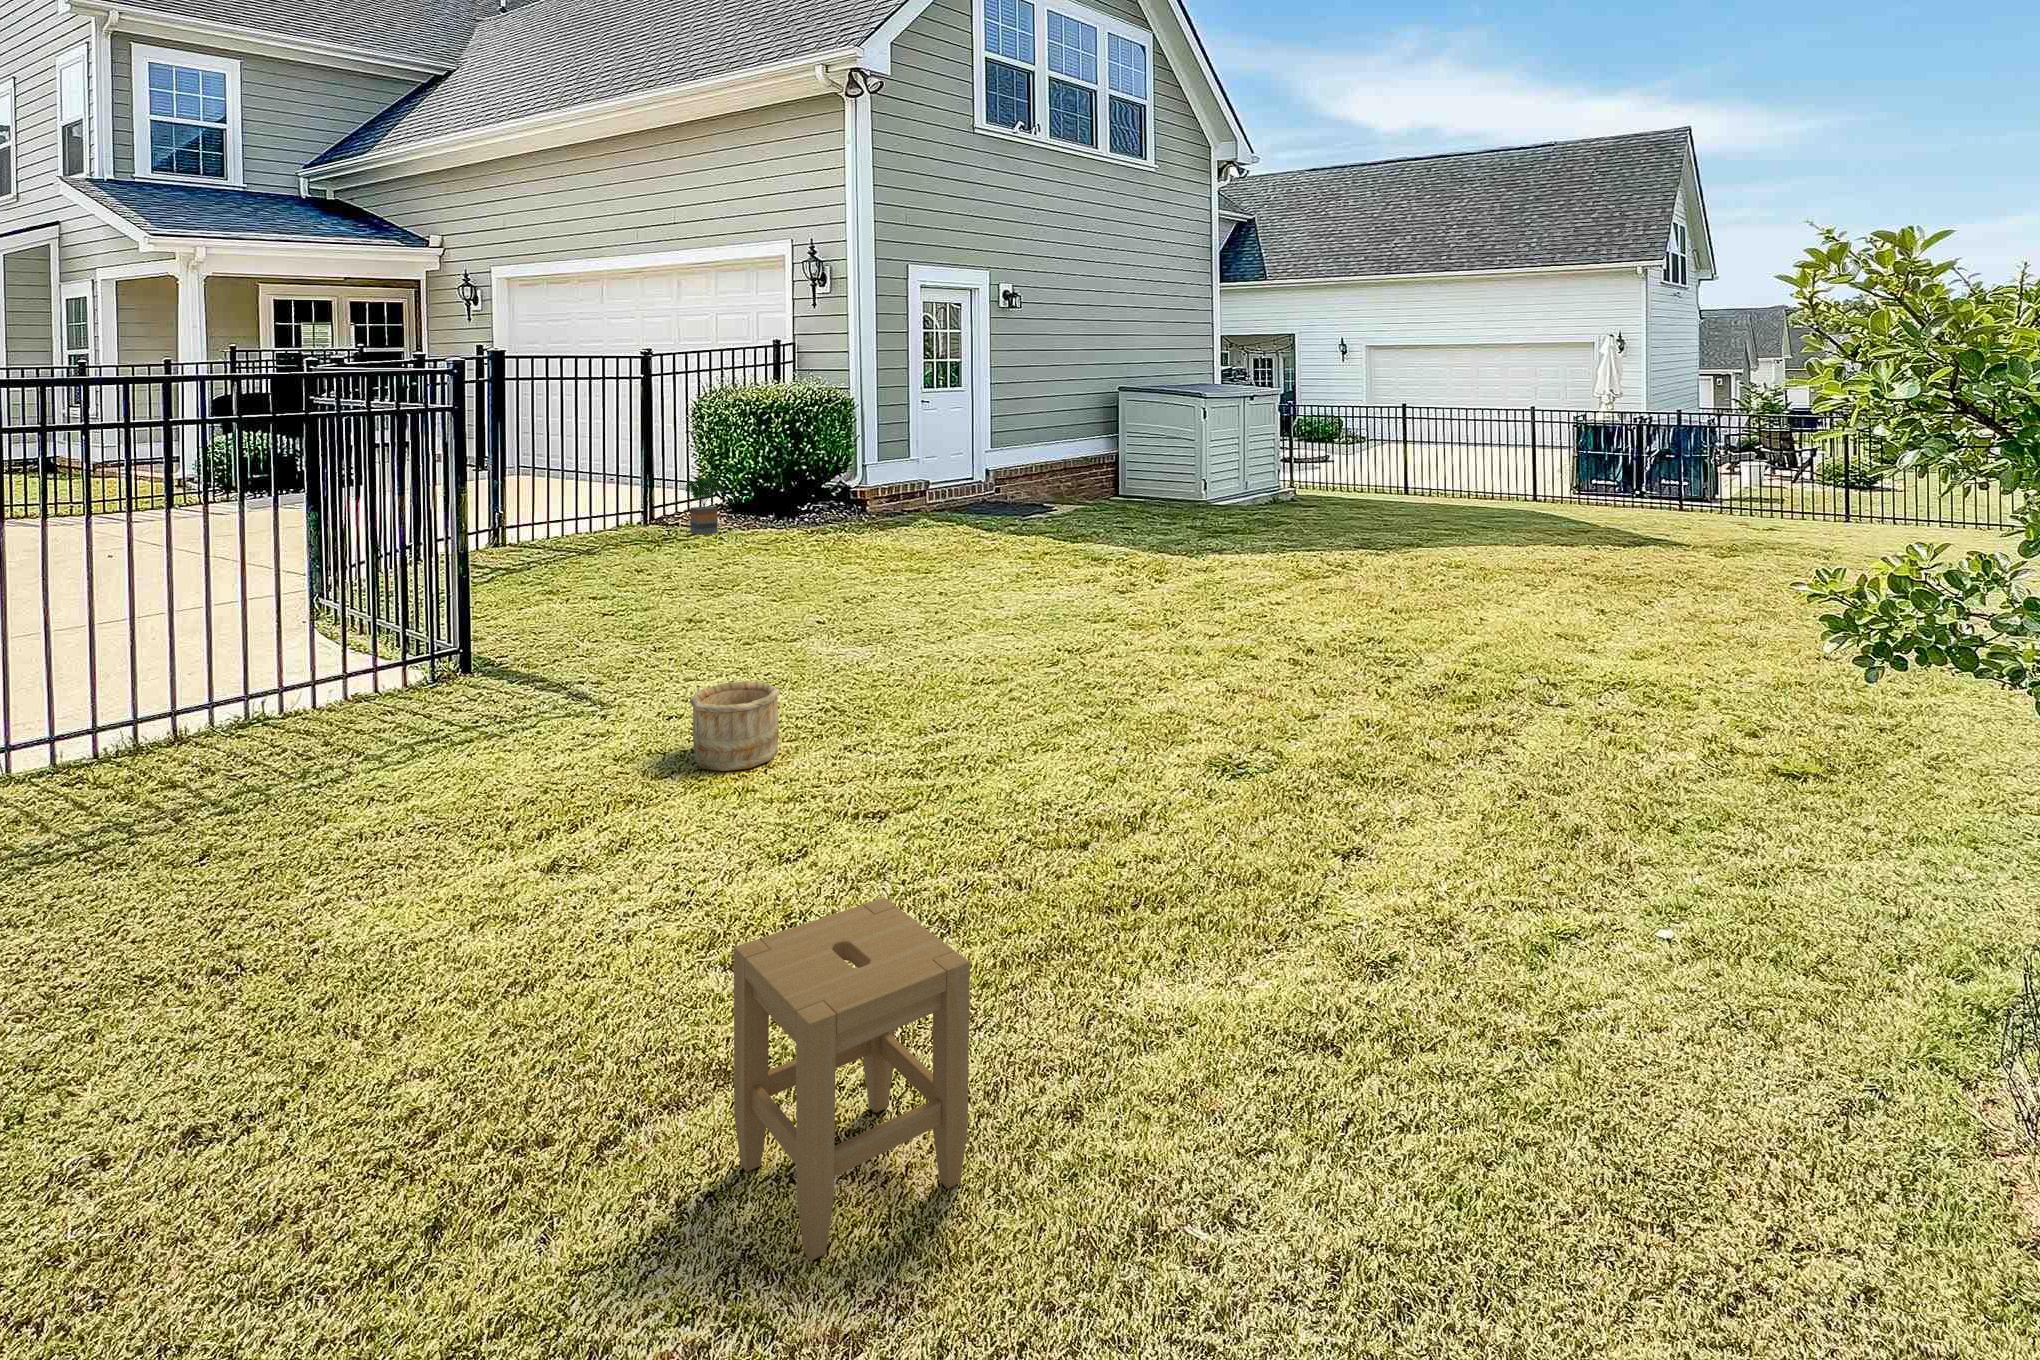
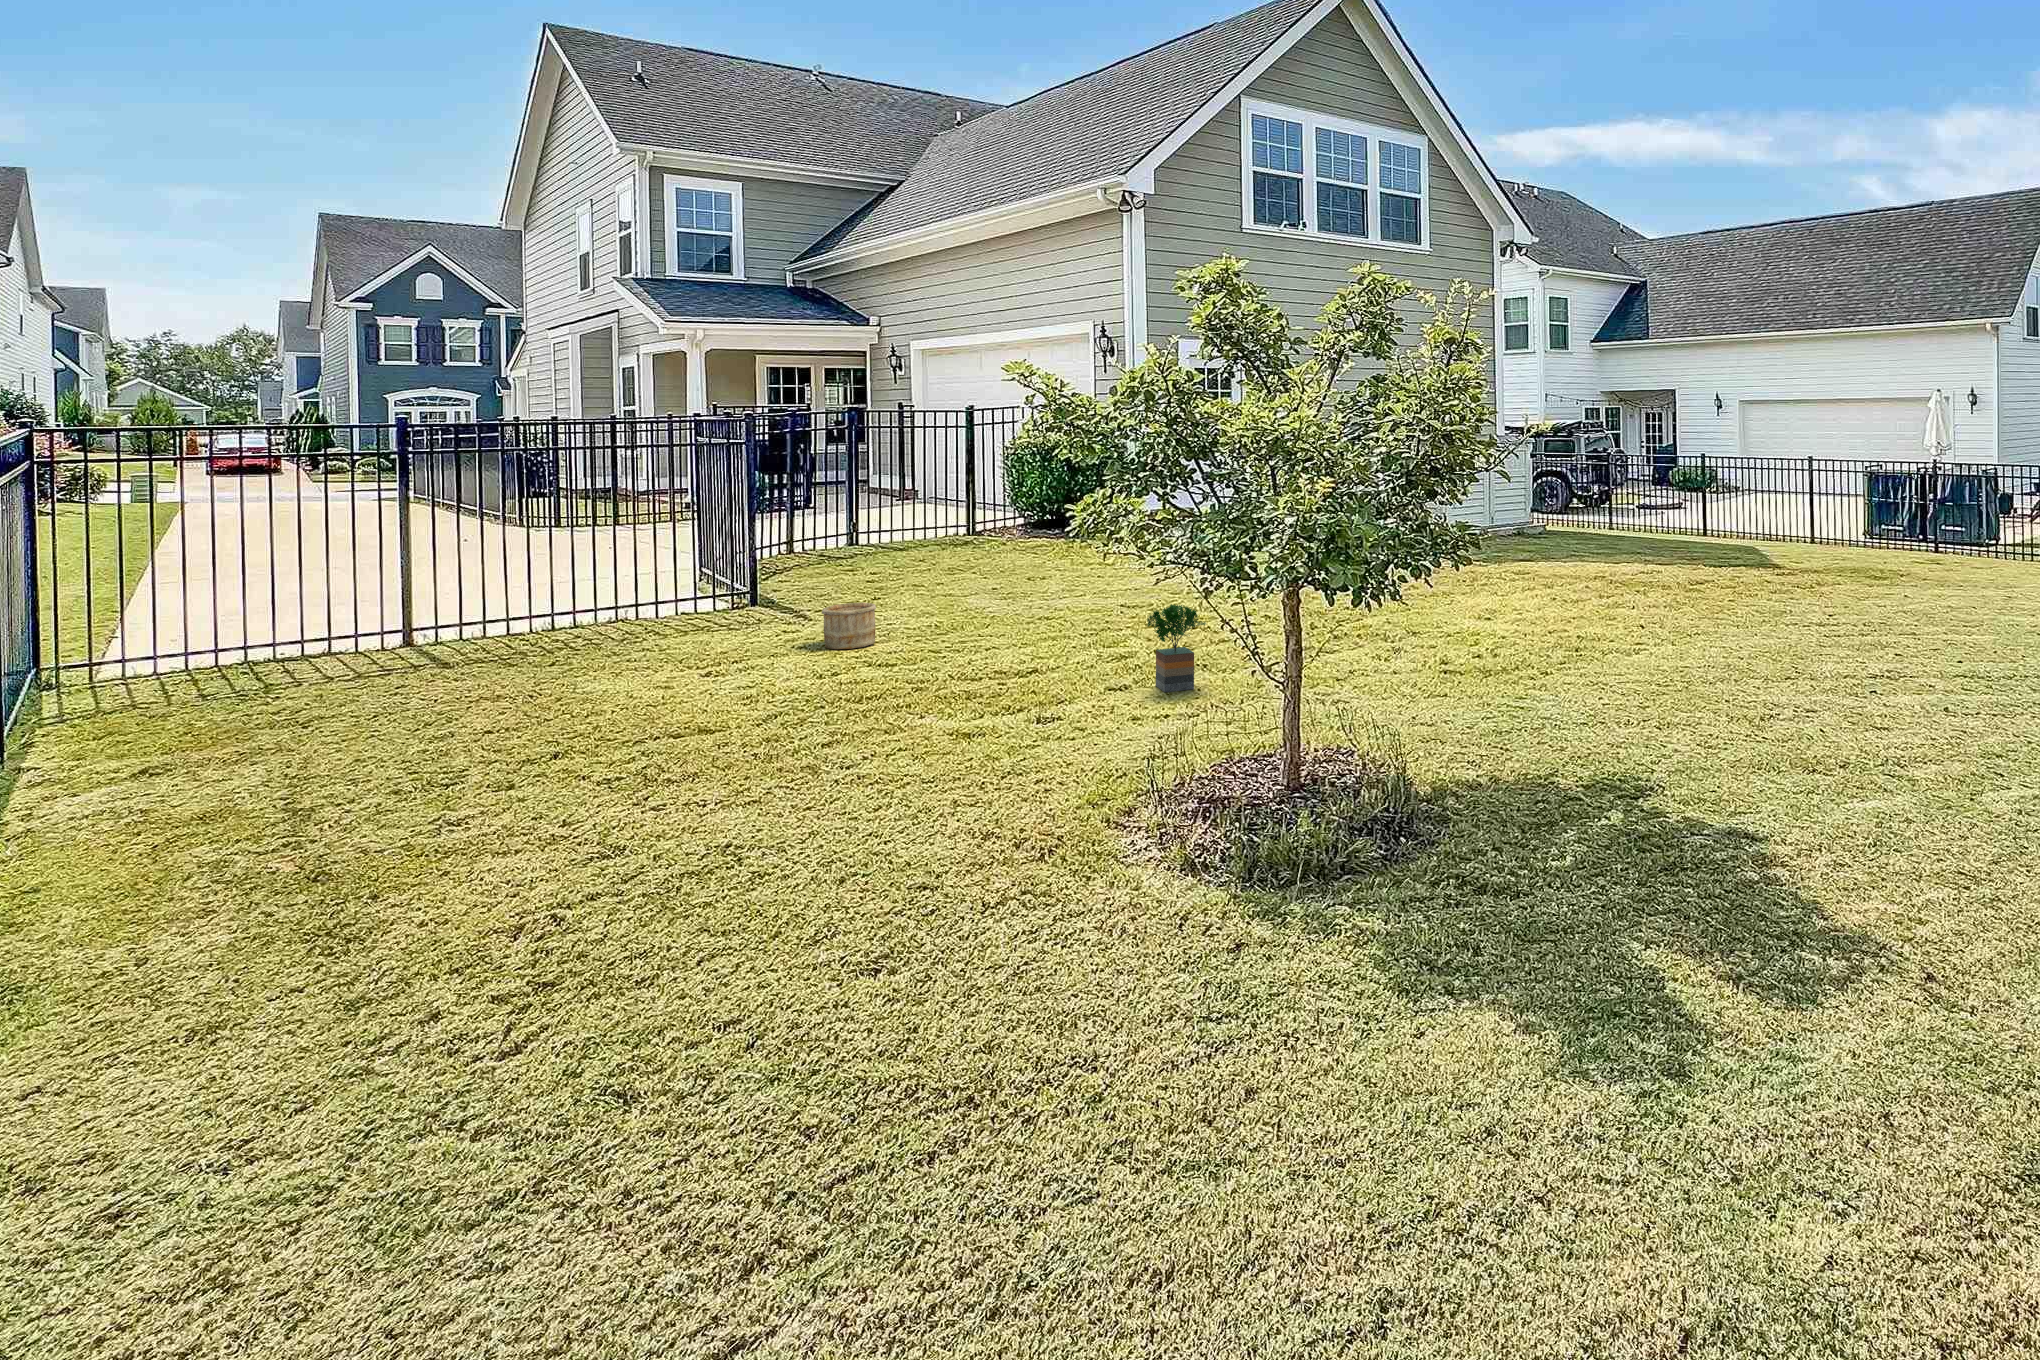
potted tree: present [685,478,725,534] -> present [1147,604,1206,692]
stool: present [734,897,970,1261] -> none [666,648,753,765]

